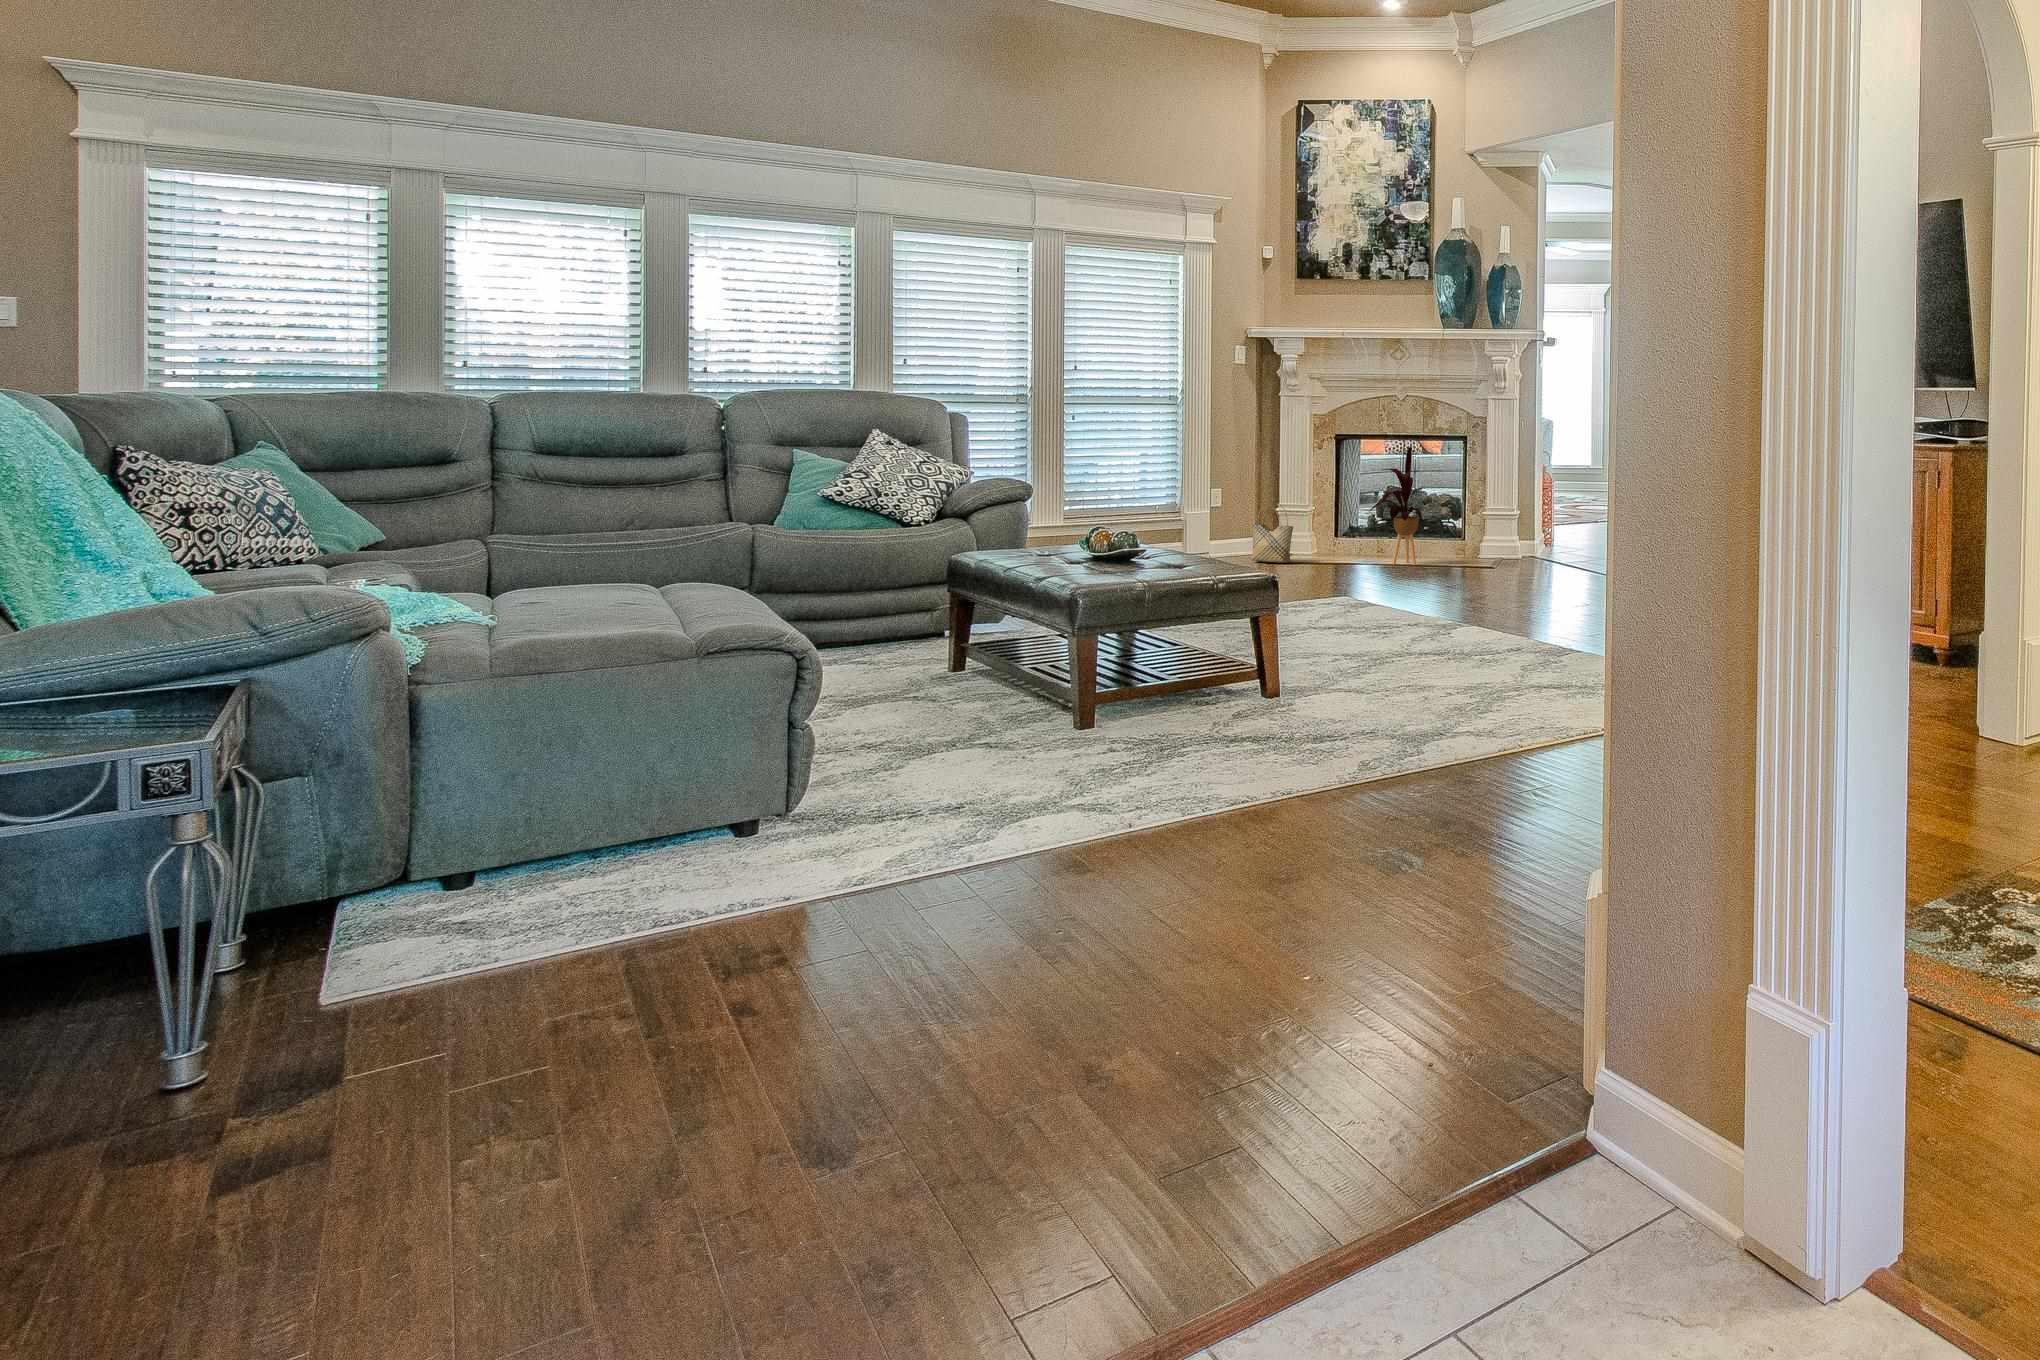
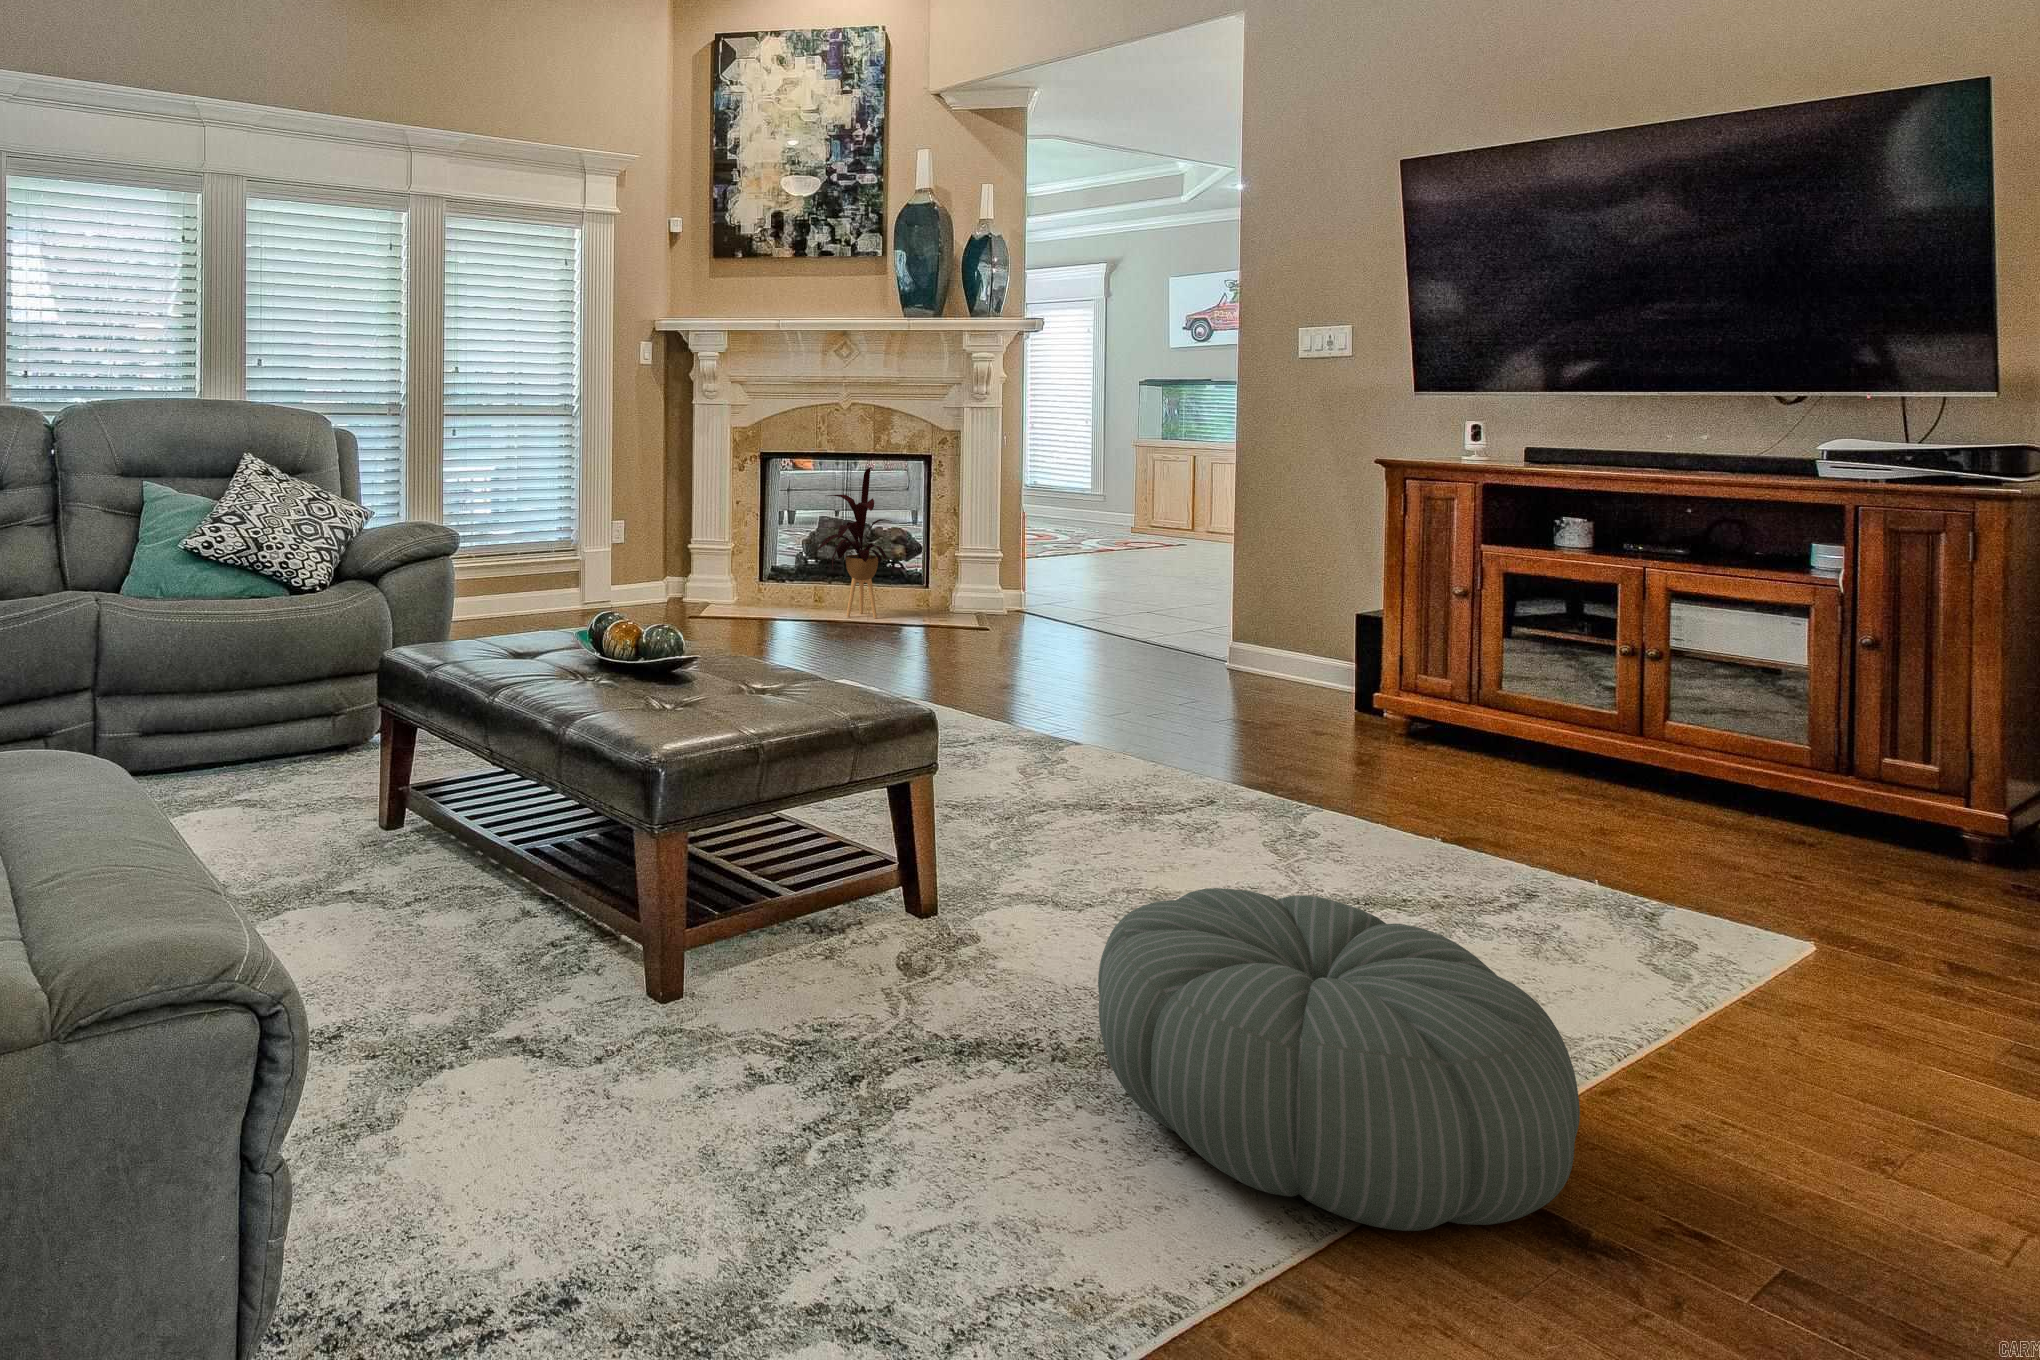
woven basket: present [1251,504,1293,563] -> none [666,538,719,612]
pouf: none [1281,651,1490,775] -> present [1098,888,1580,1231]

